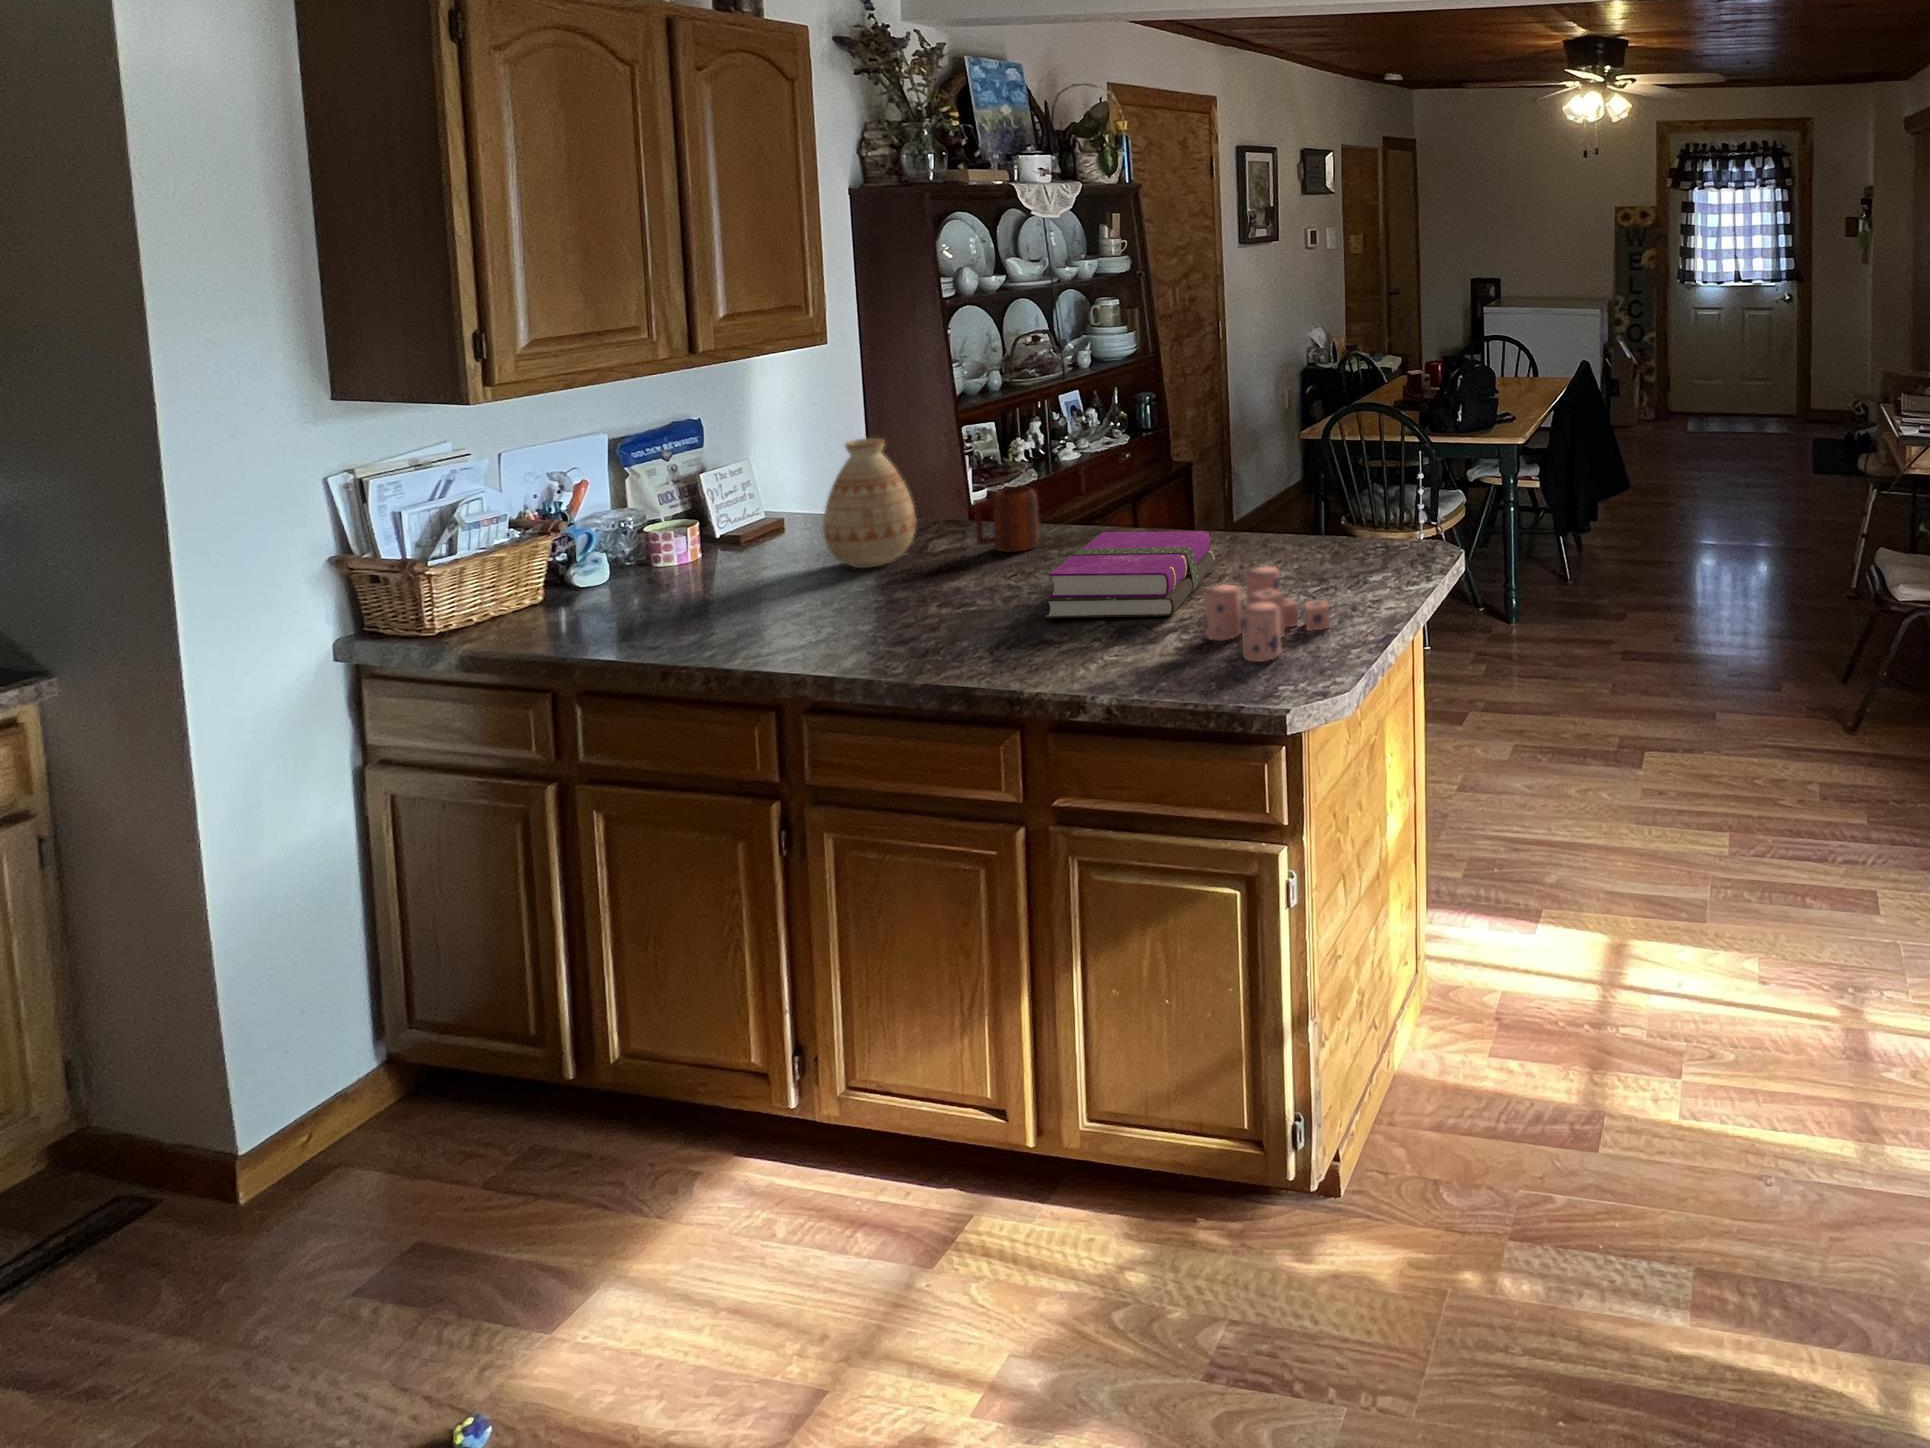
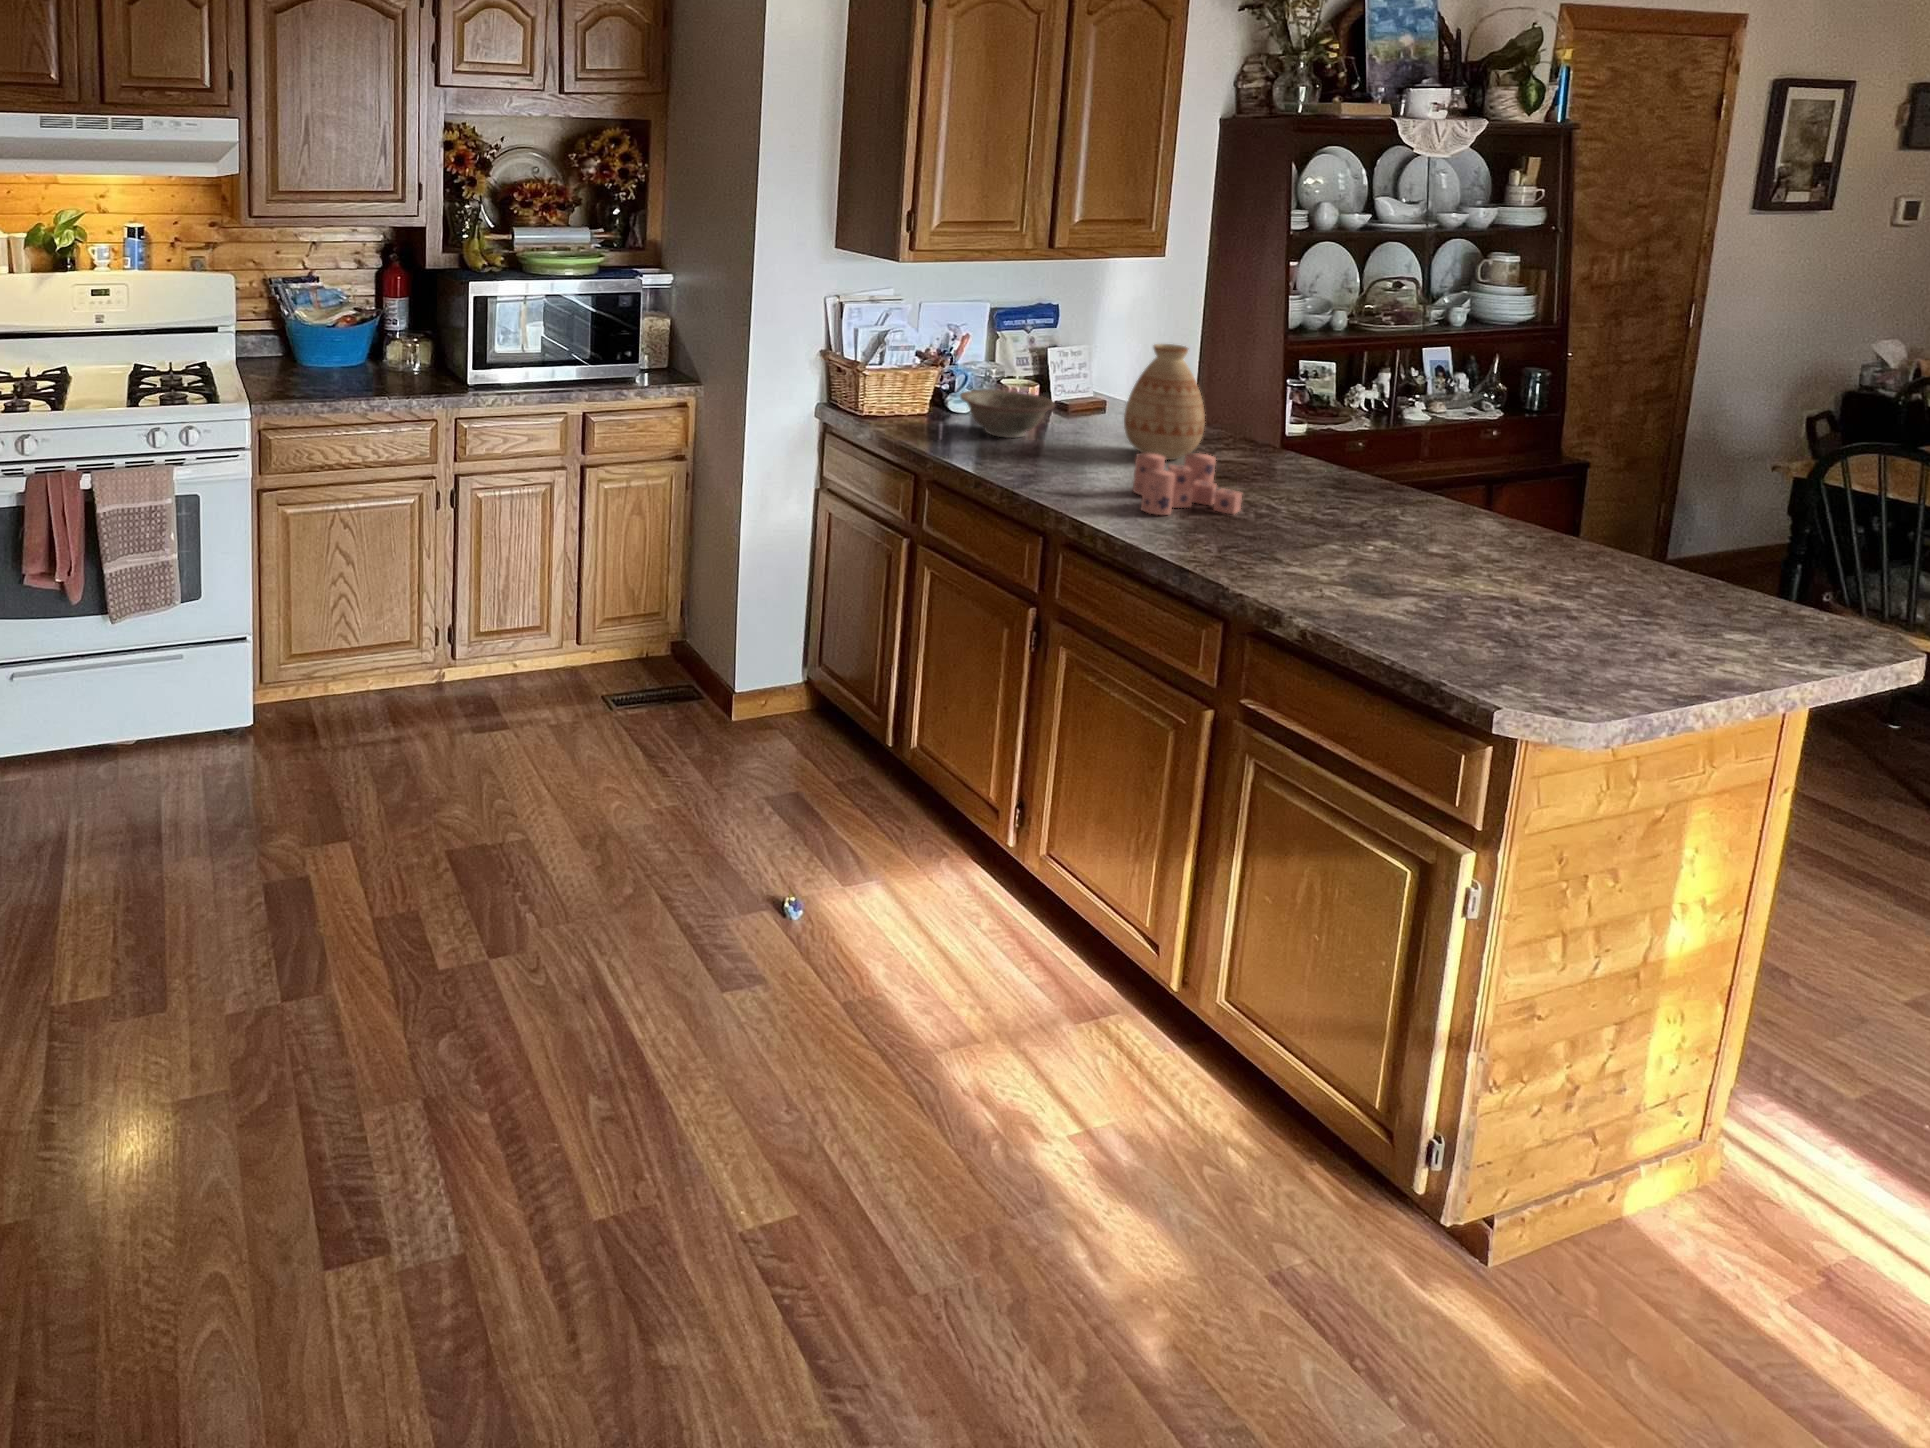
mug: present [975,487,1039,552] -> none [1256,419,1324,483]
hardback book: present [1045,531,1215,618] -> none [1285,483,1501,580]
decorative bowl: none [593,532,732,597] -> present [960,389,1055,438]
candle: present [1204,566,1330,662] -> present [1133,453,1242,515]

